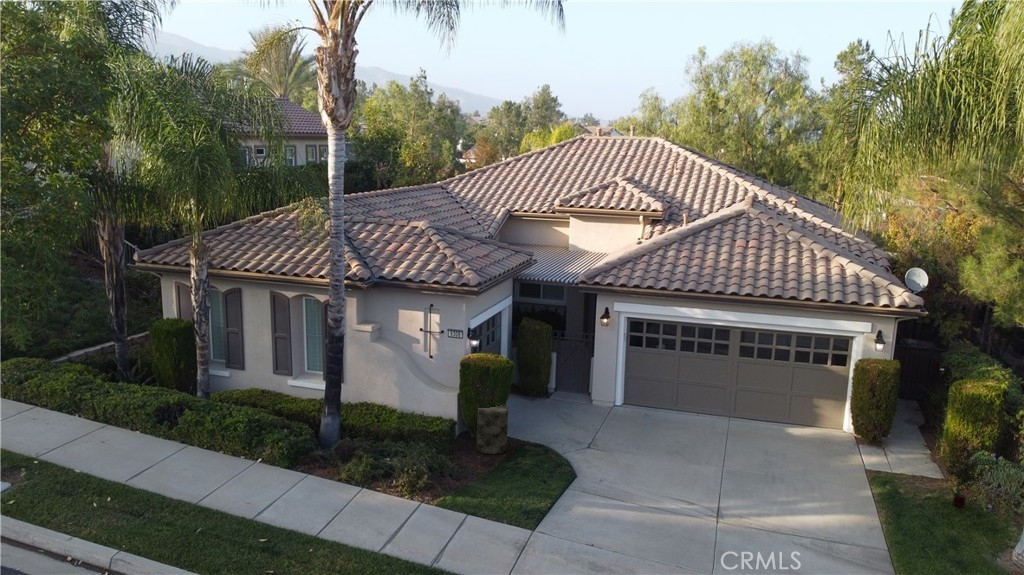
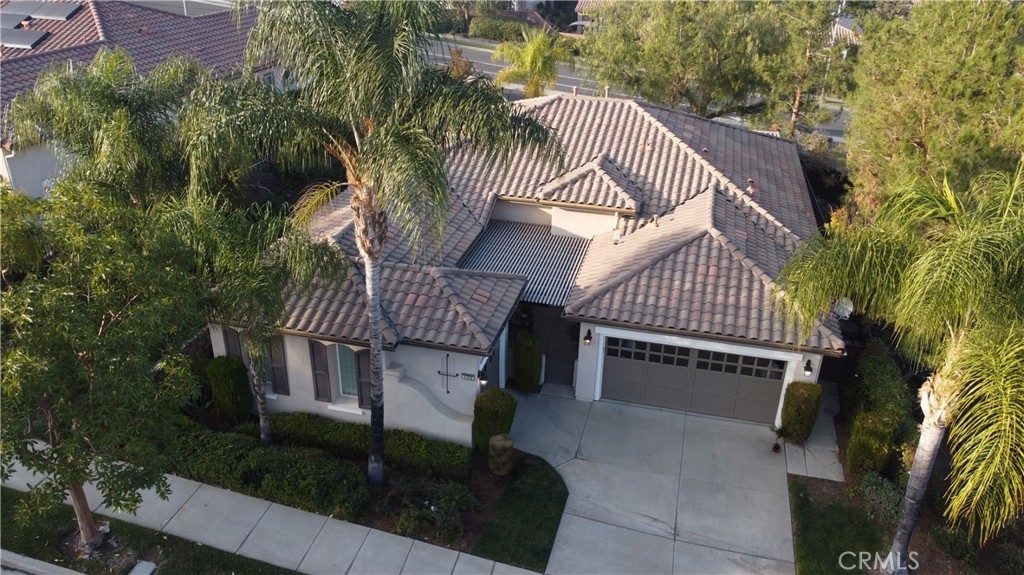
potted tree: present [946,455,985,507] -> present [770,421,794,452]

